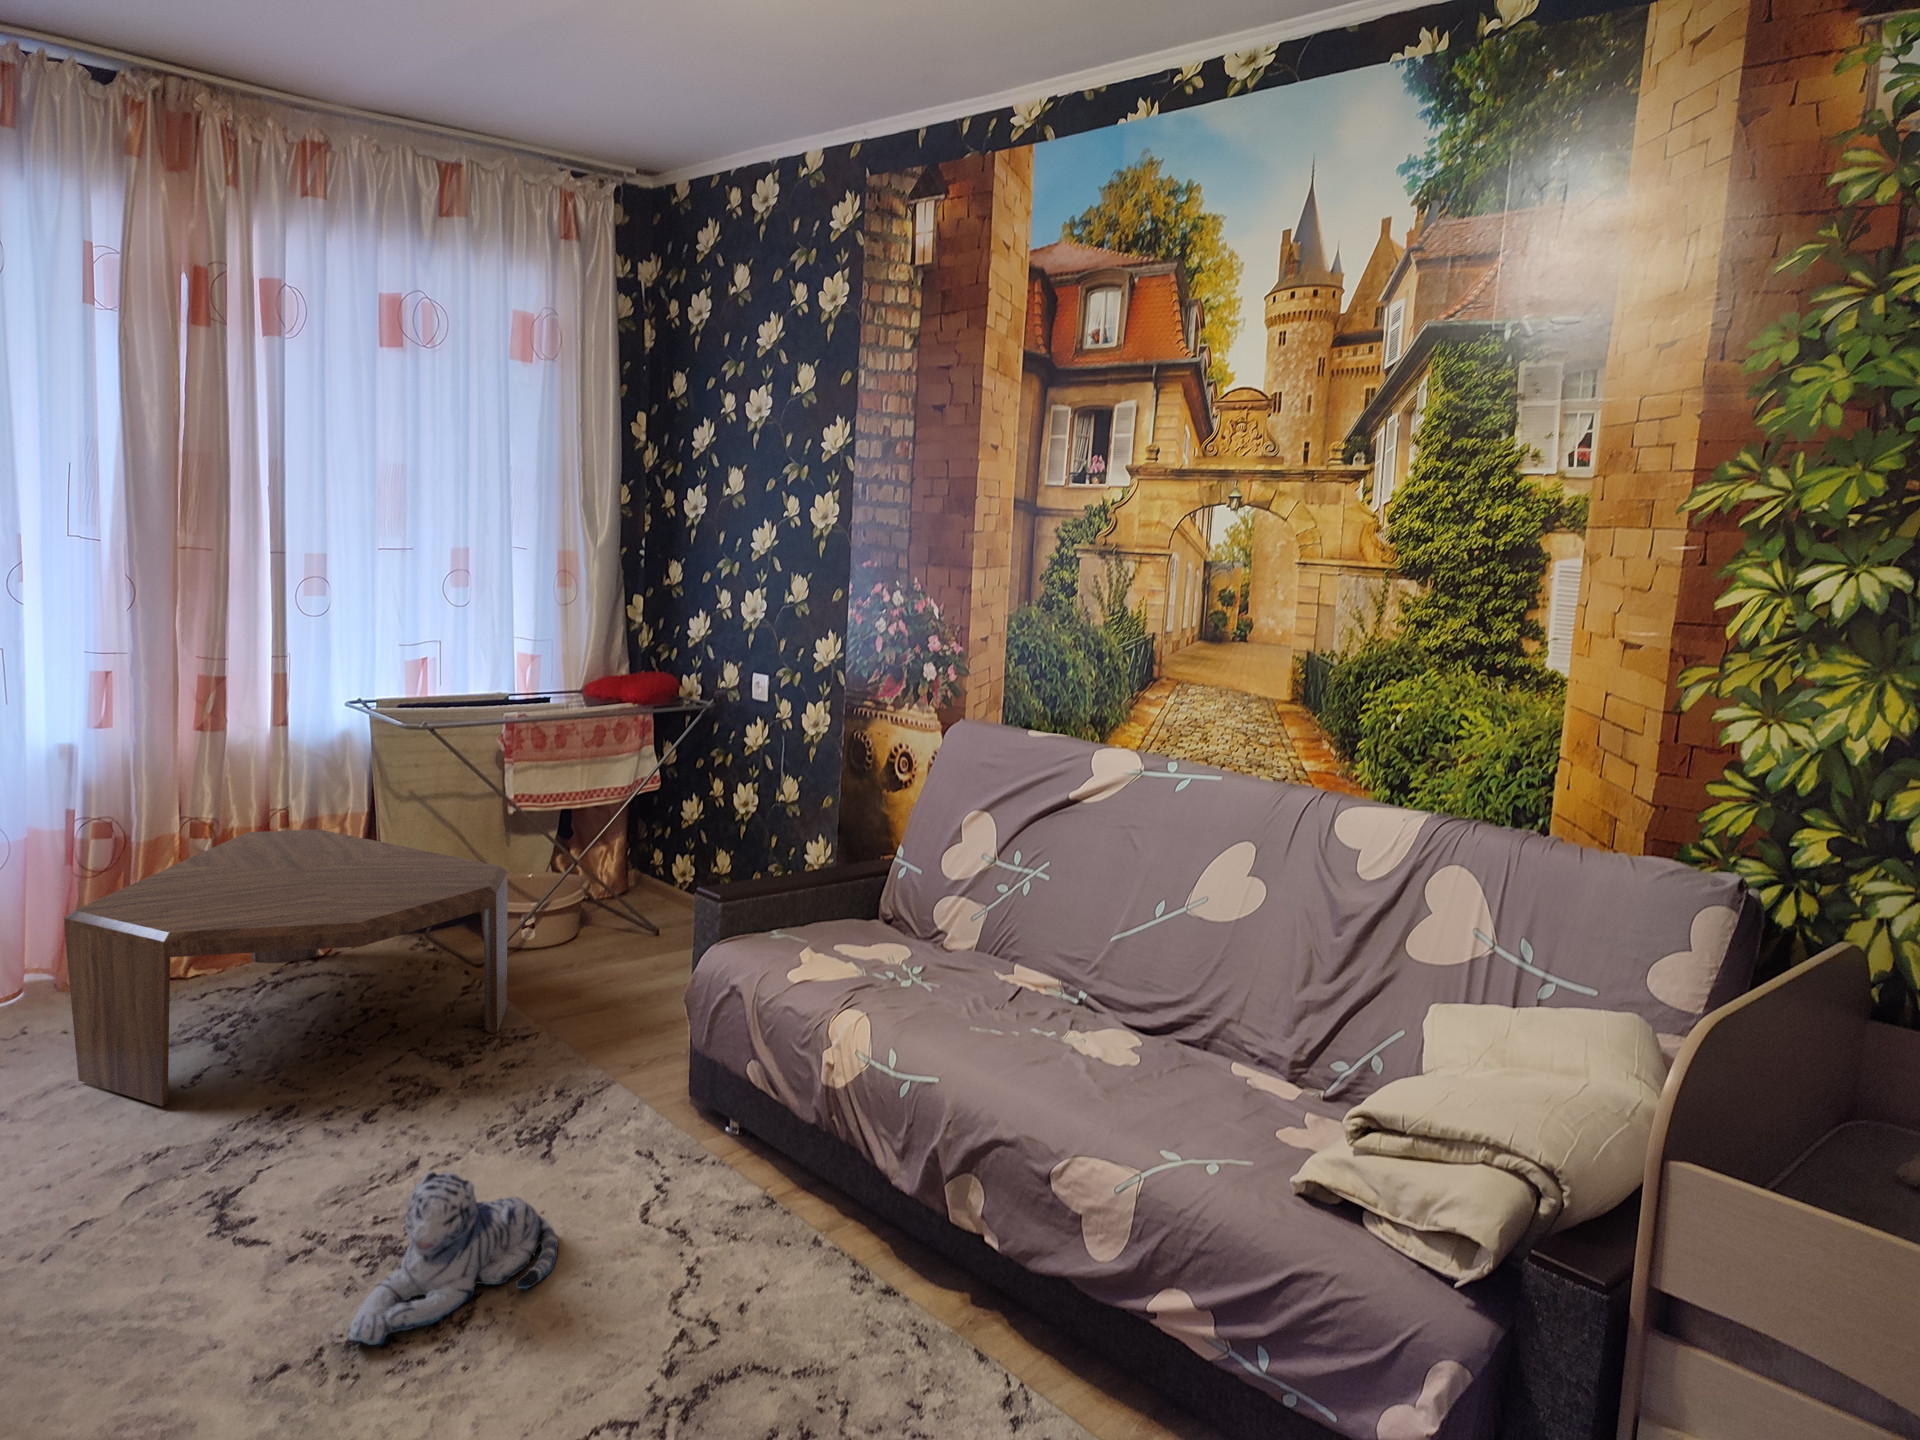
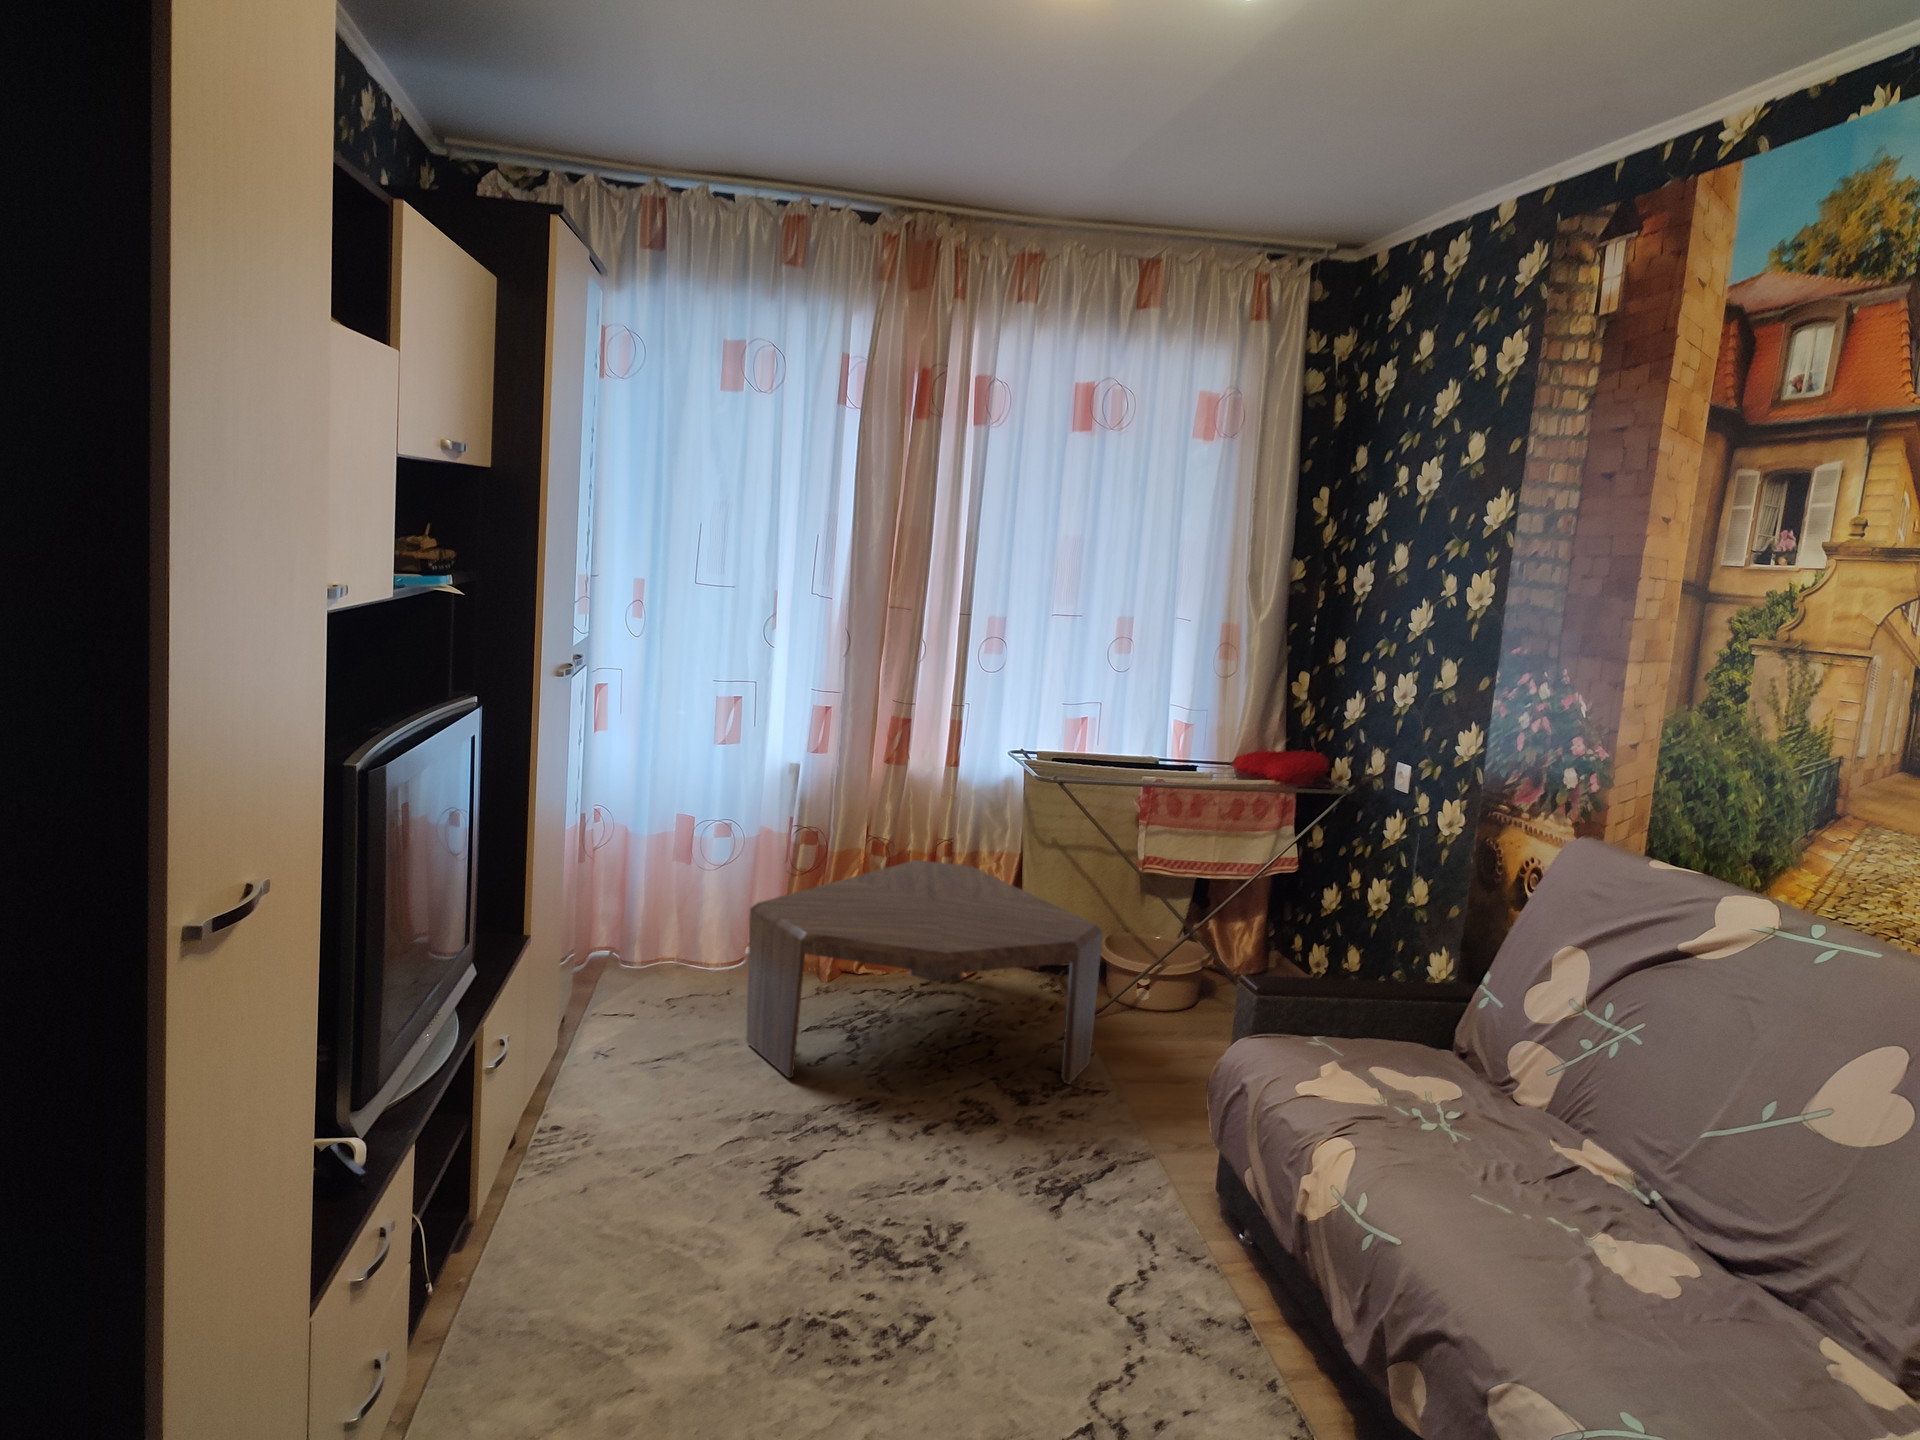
plush toy: present [348,1171,558,1345] -> none [817,1185,1023,1326]

